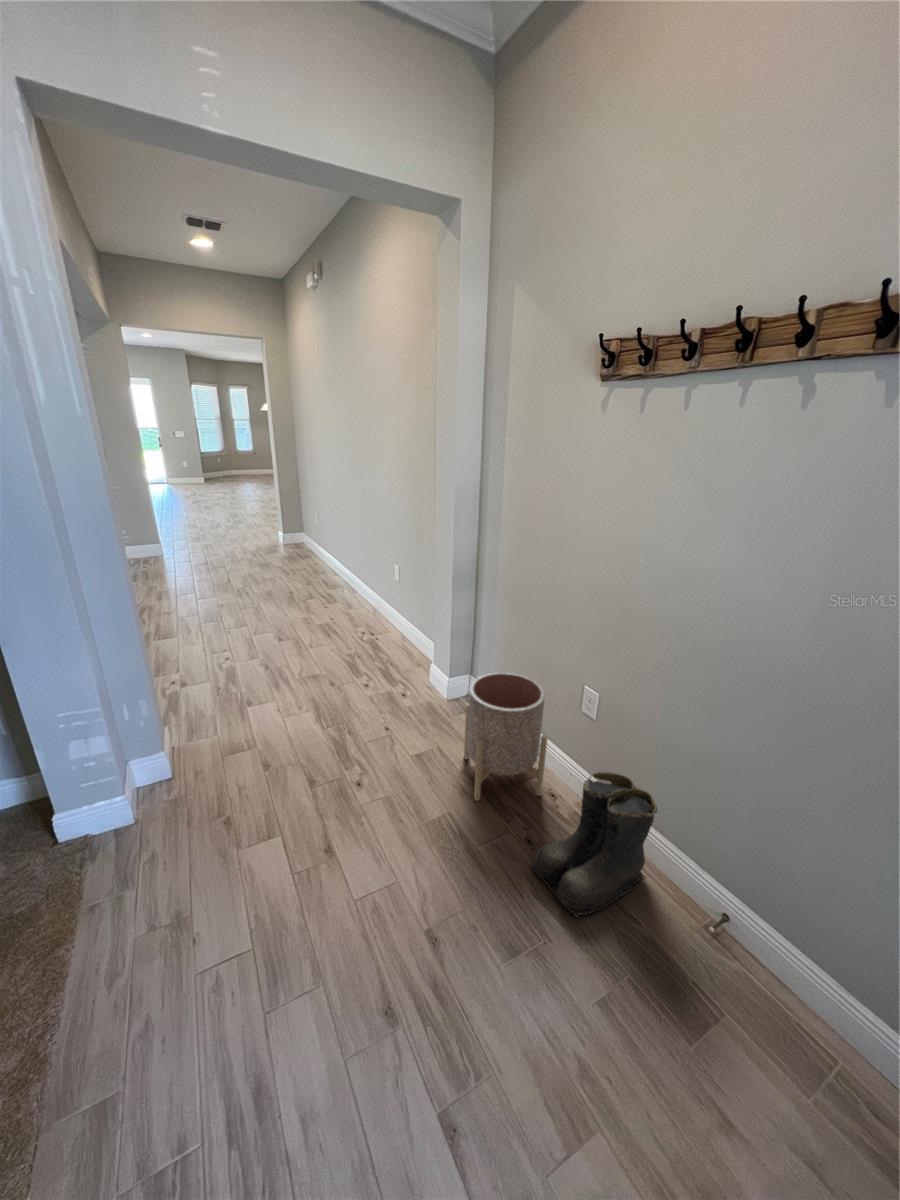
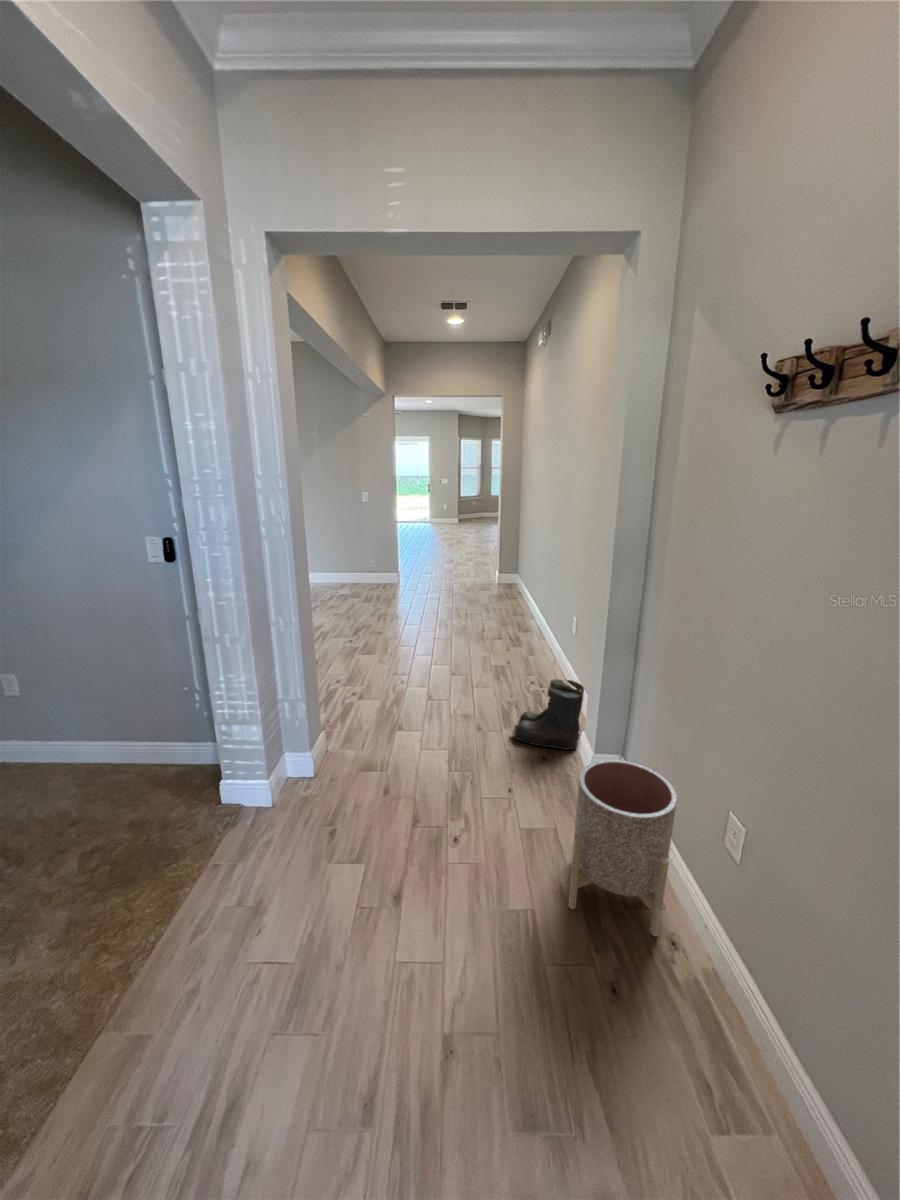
boots: present [531,772,657,918] -> present [515,679,584,750]

